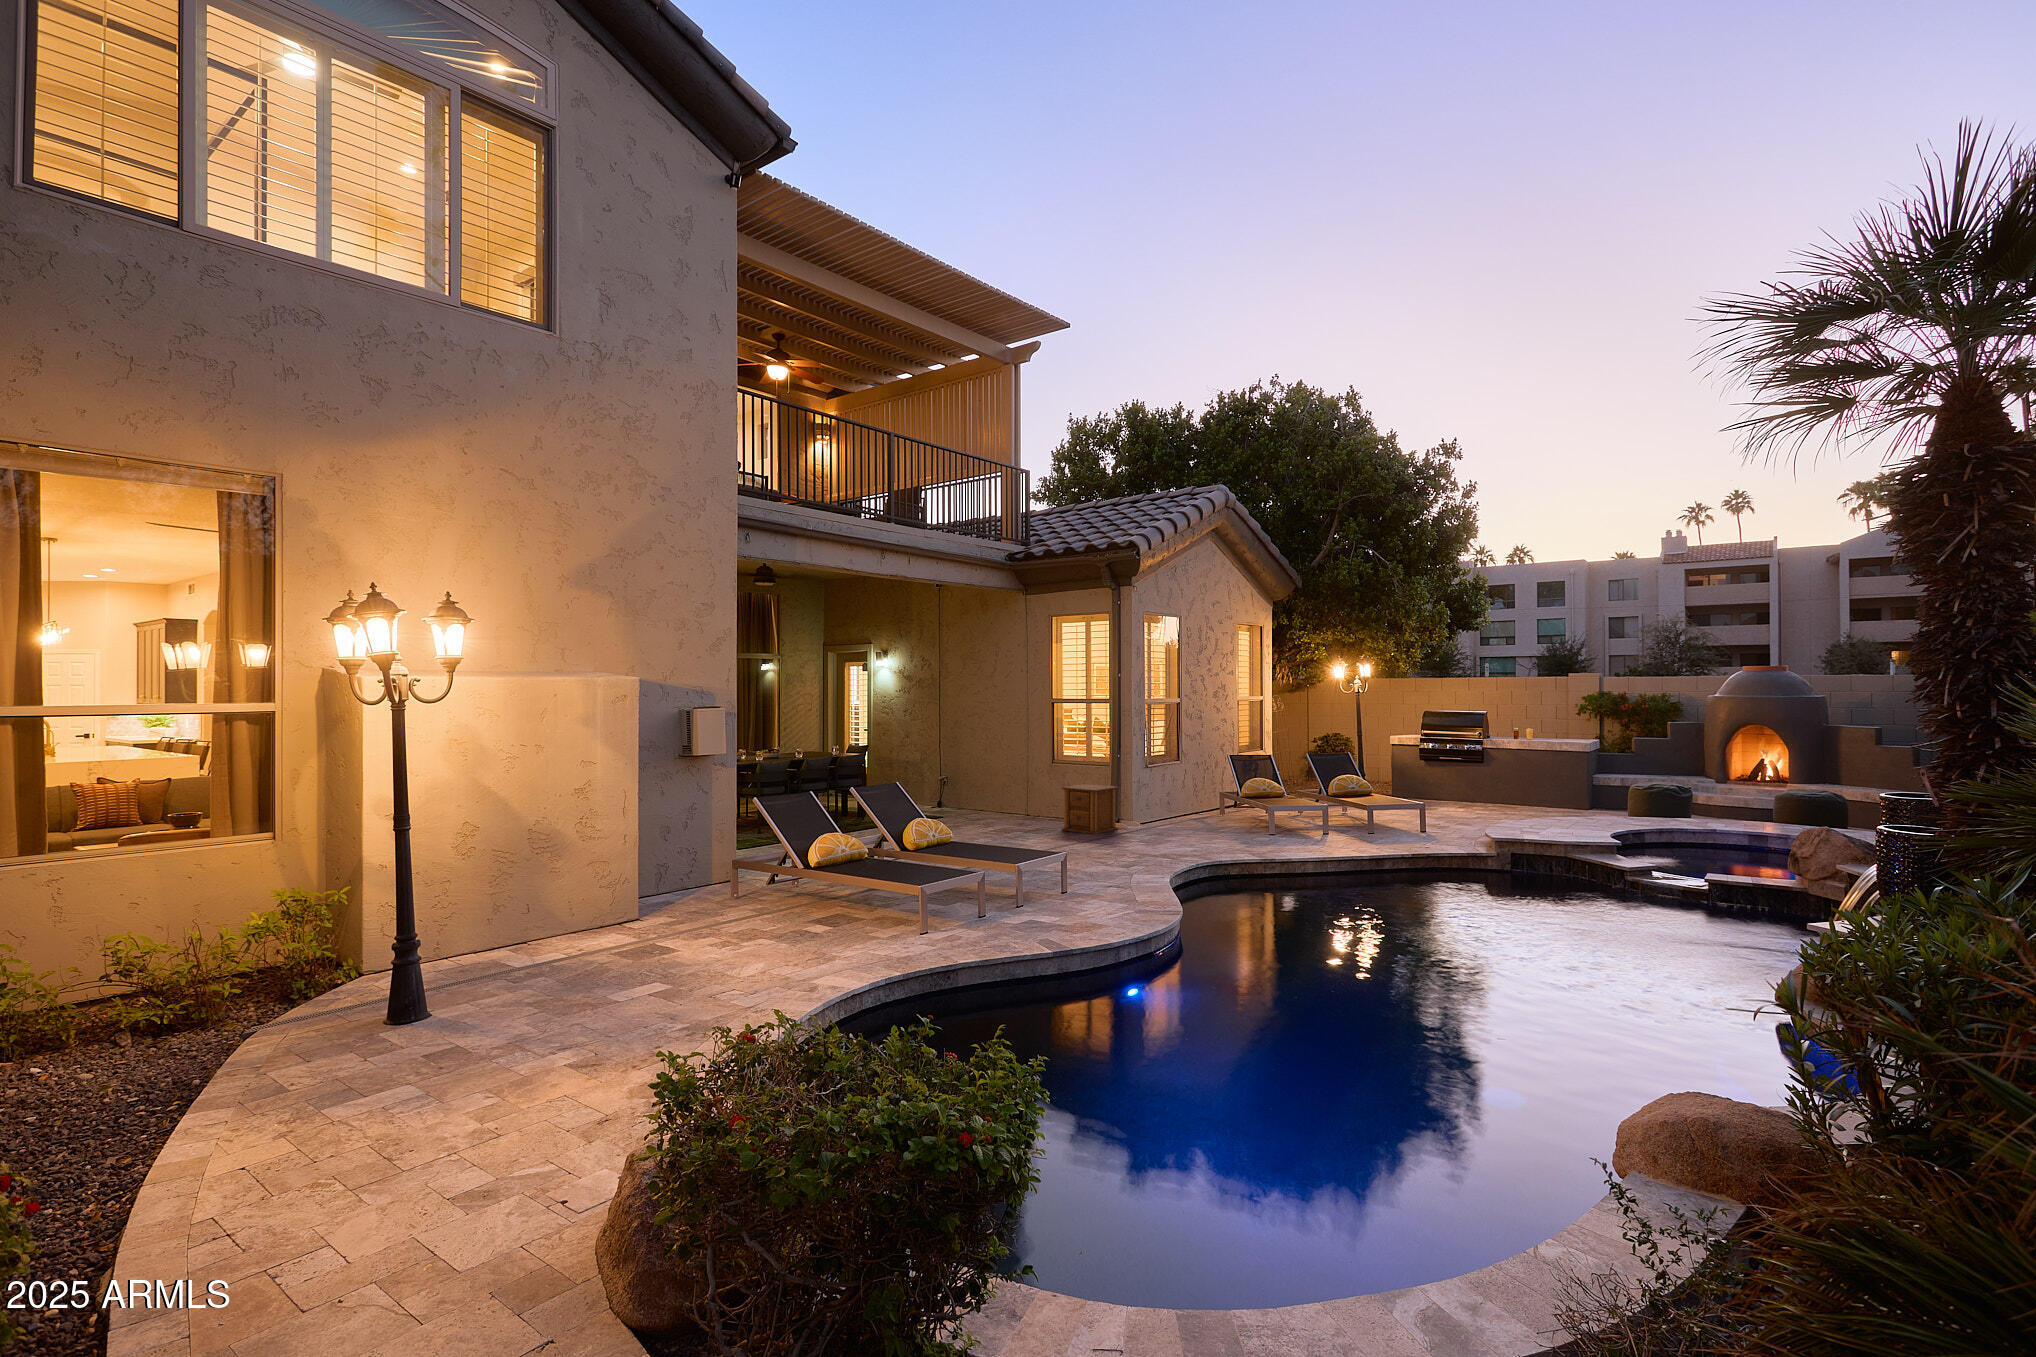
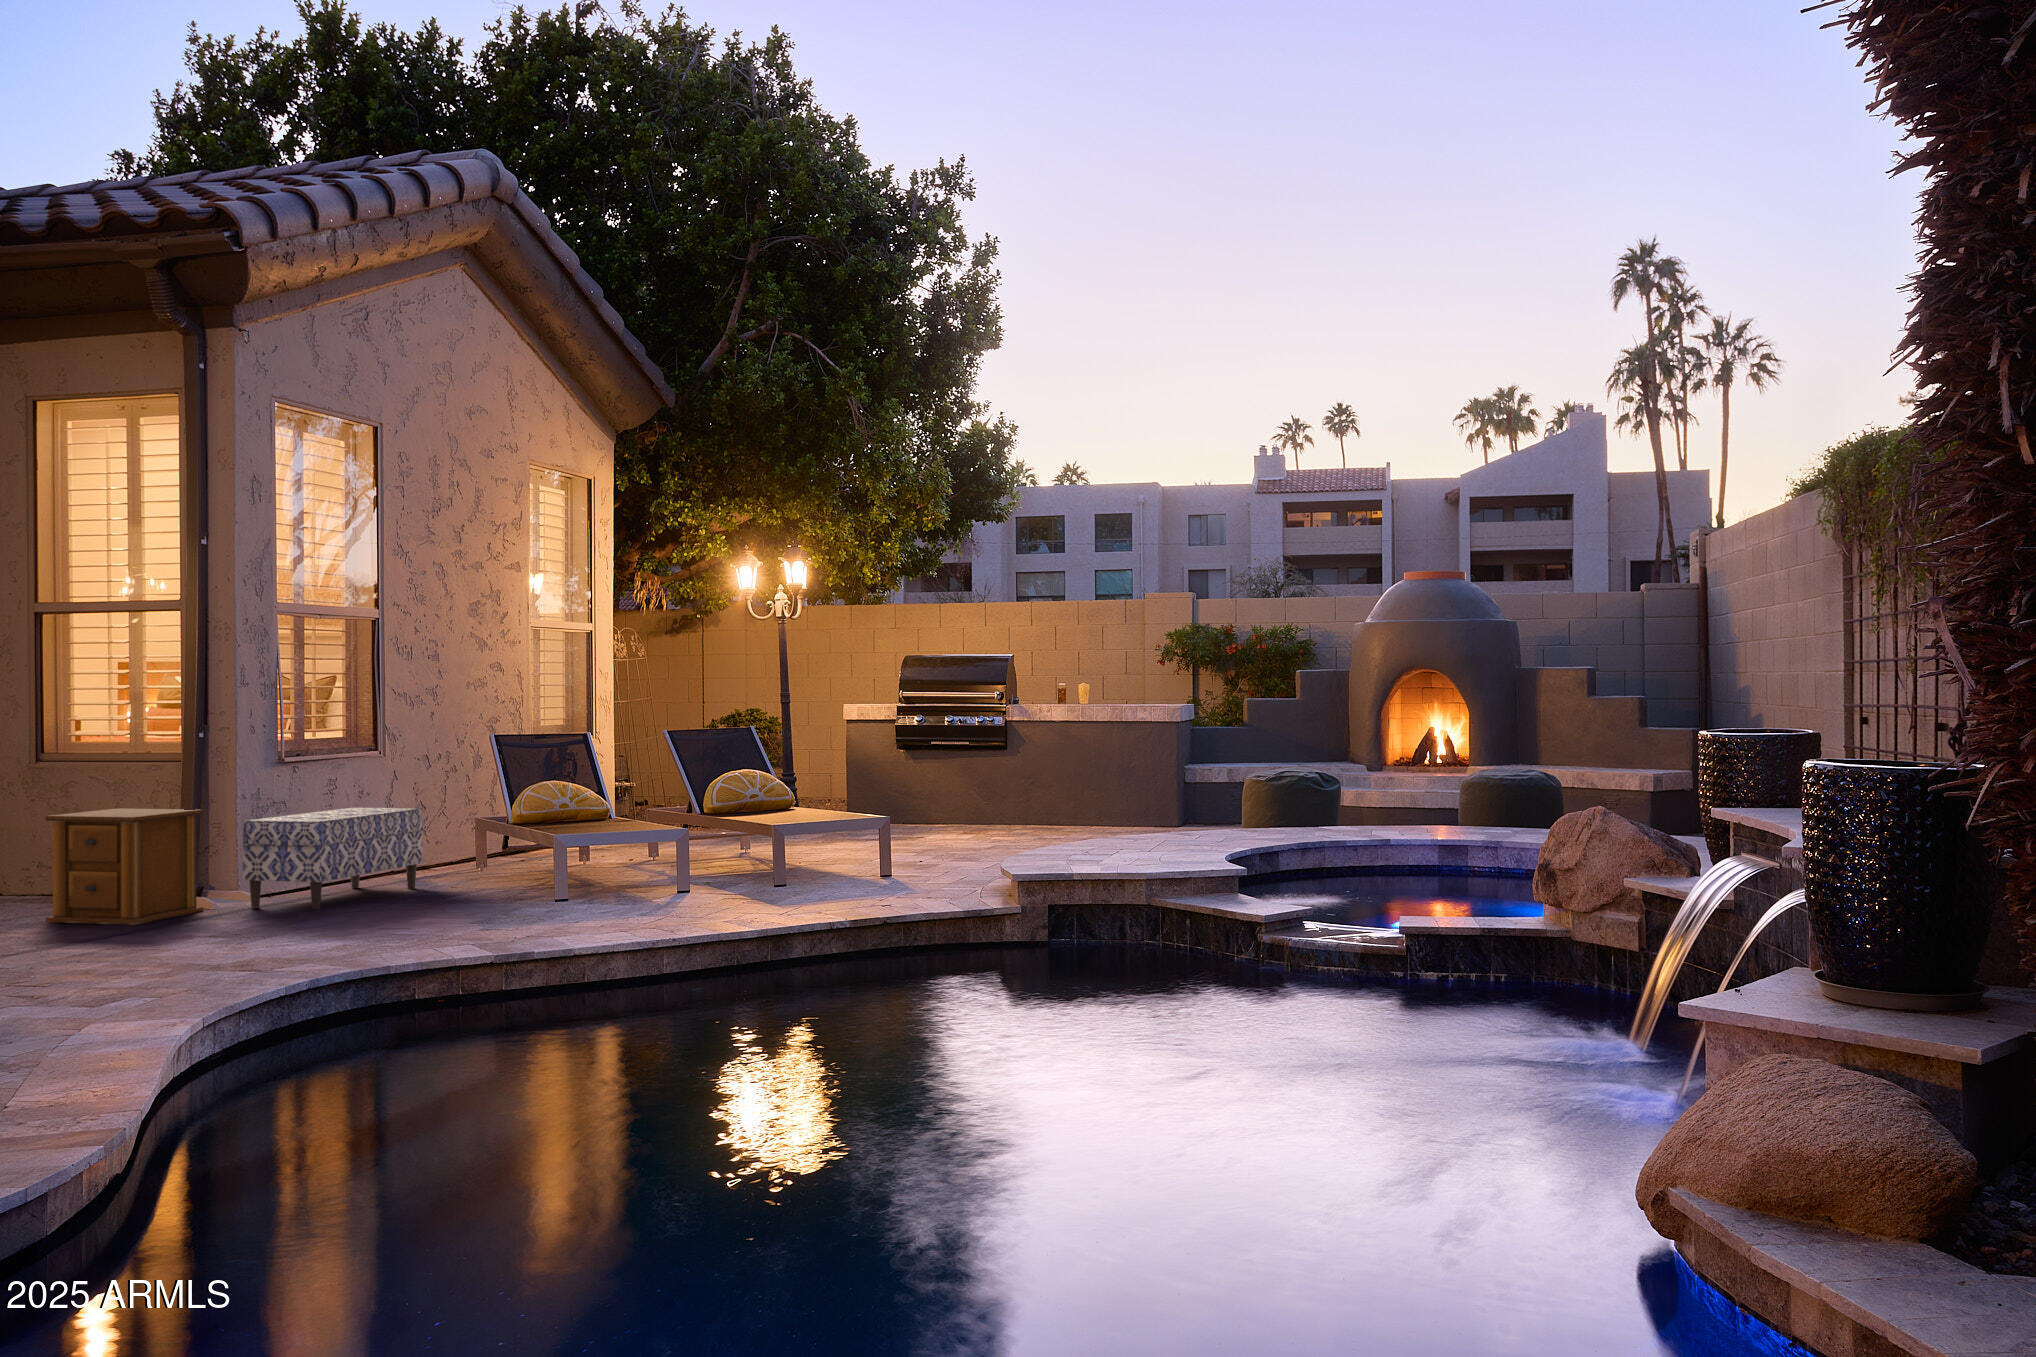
bench: none [1133,786,1203,832] -> present [243,807,423,909]

